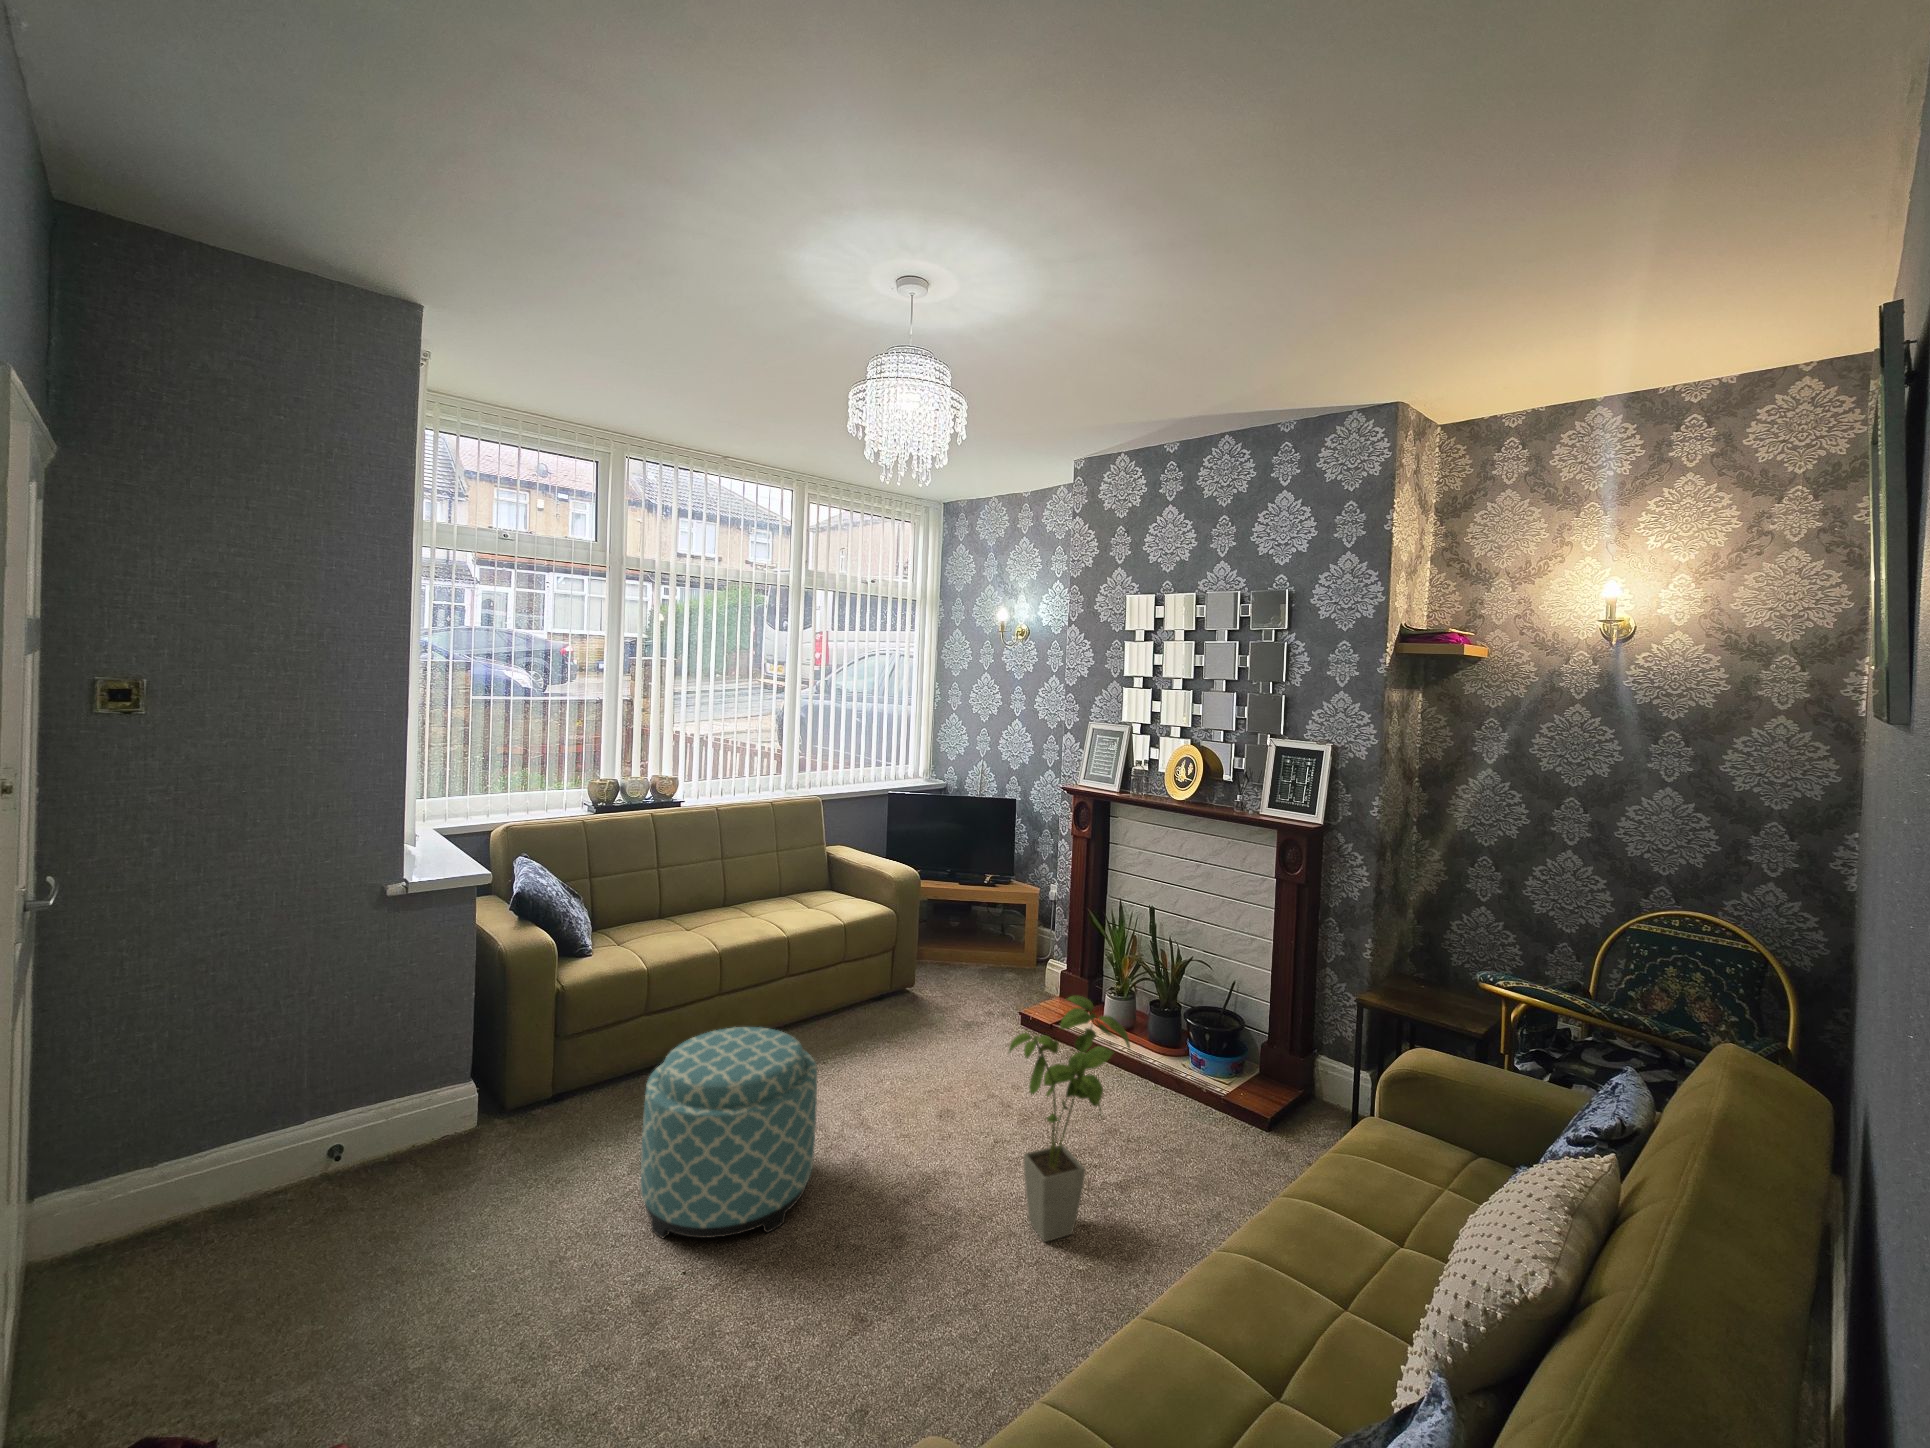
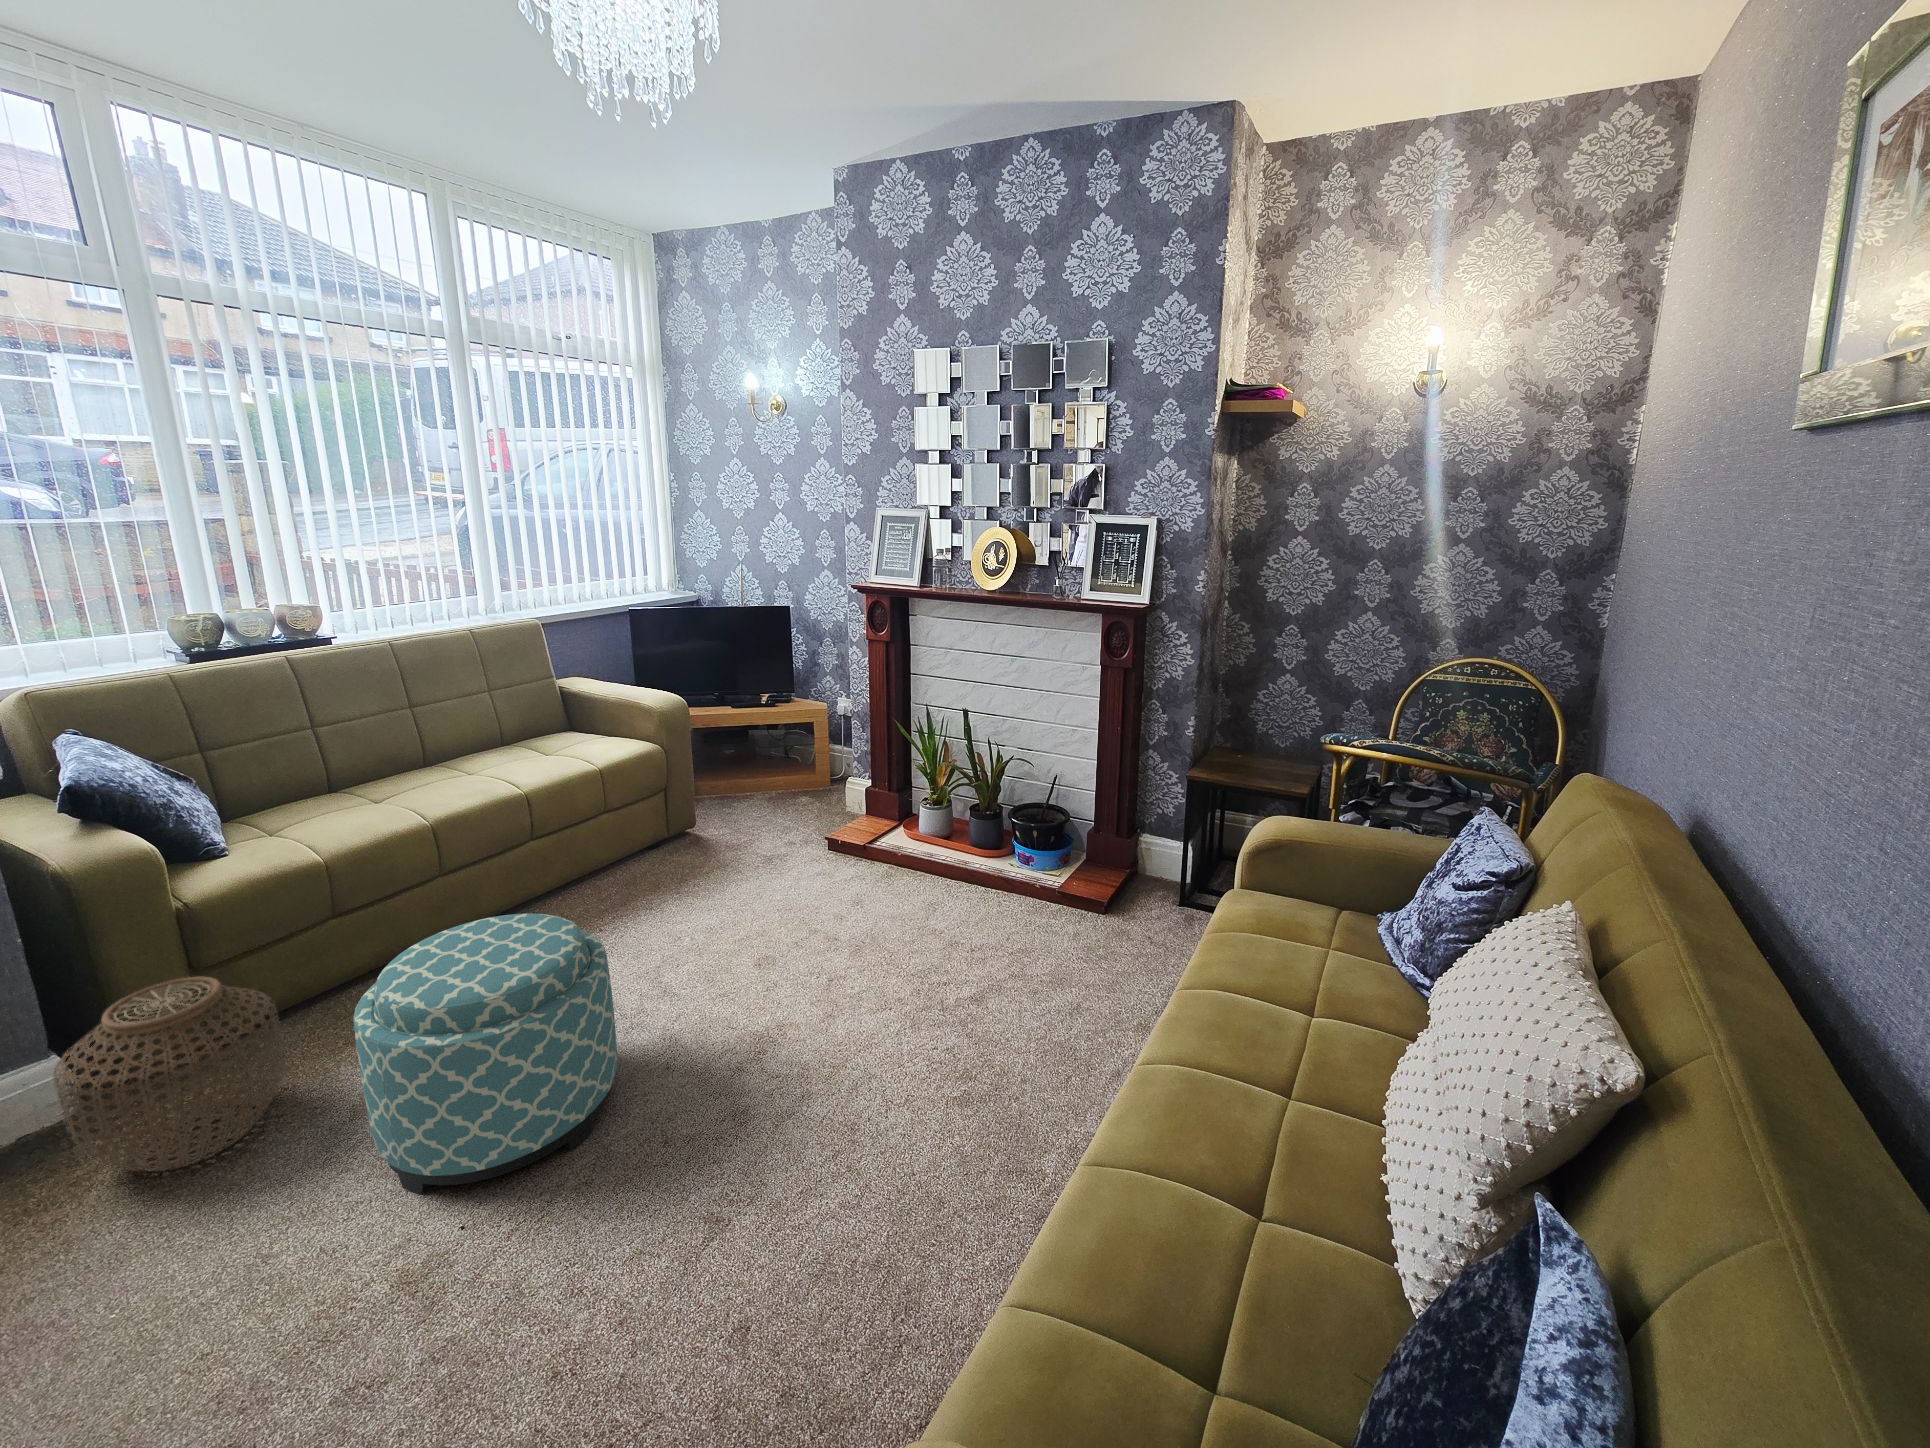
house plant: present [1009,996,1130,1242] -> none [854,816,1000,1076]
woven basket: none [474,1036,602,1178] -> present [53,977,285,1171]

